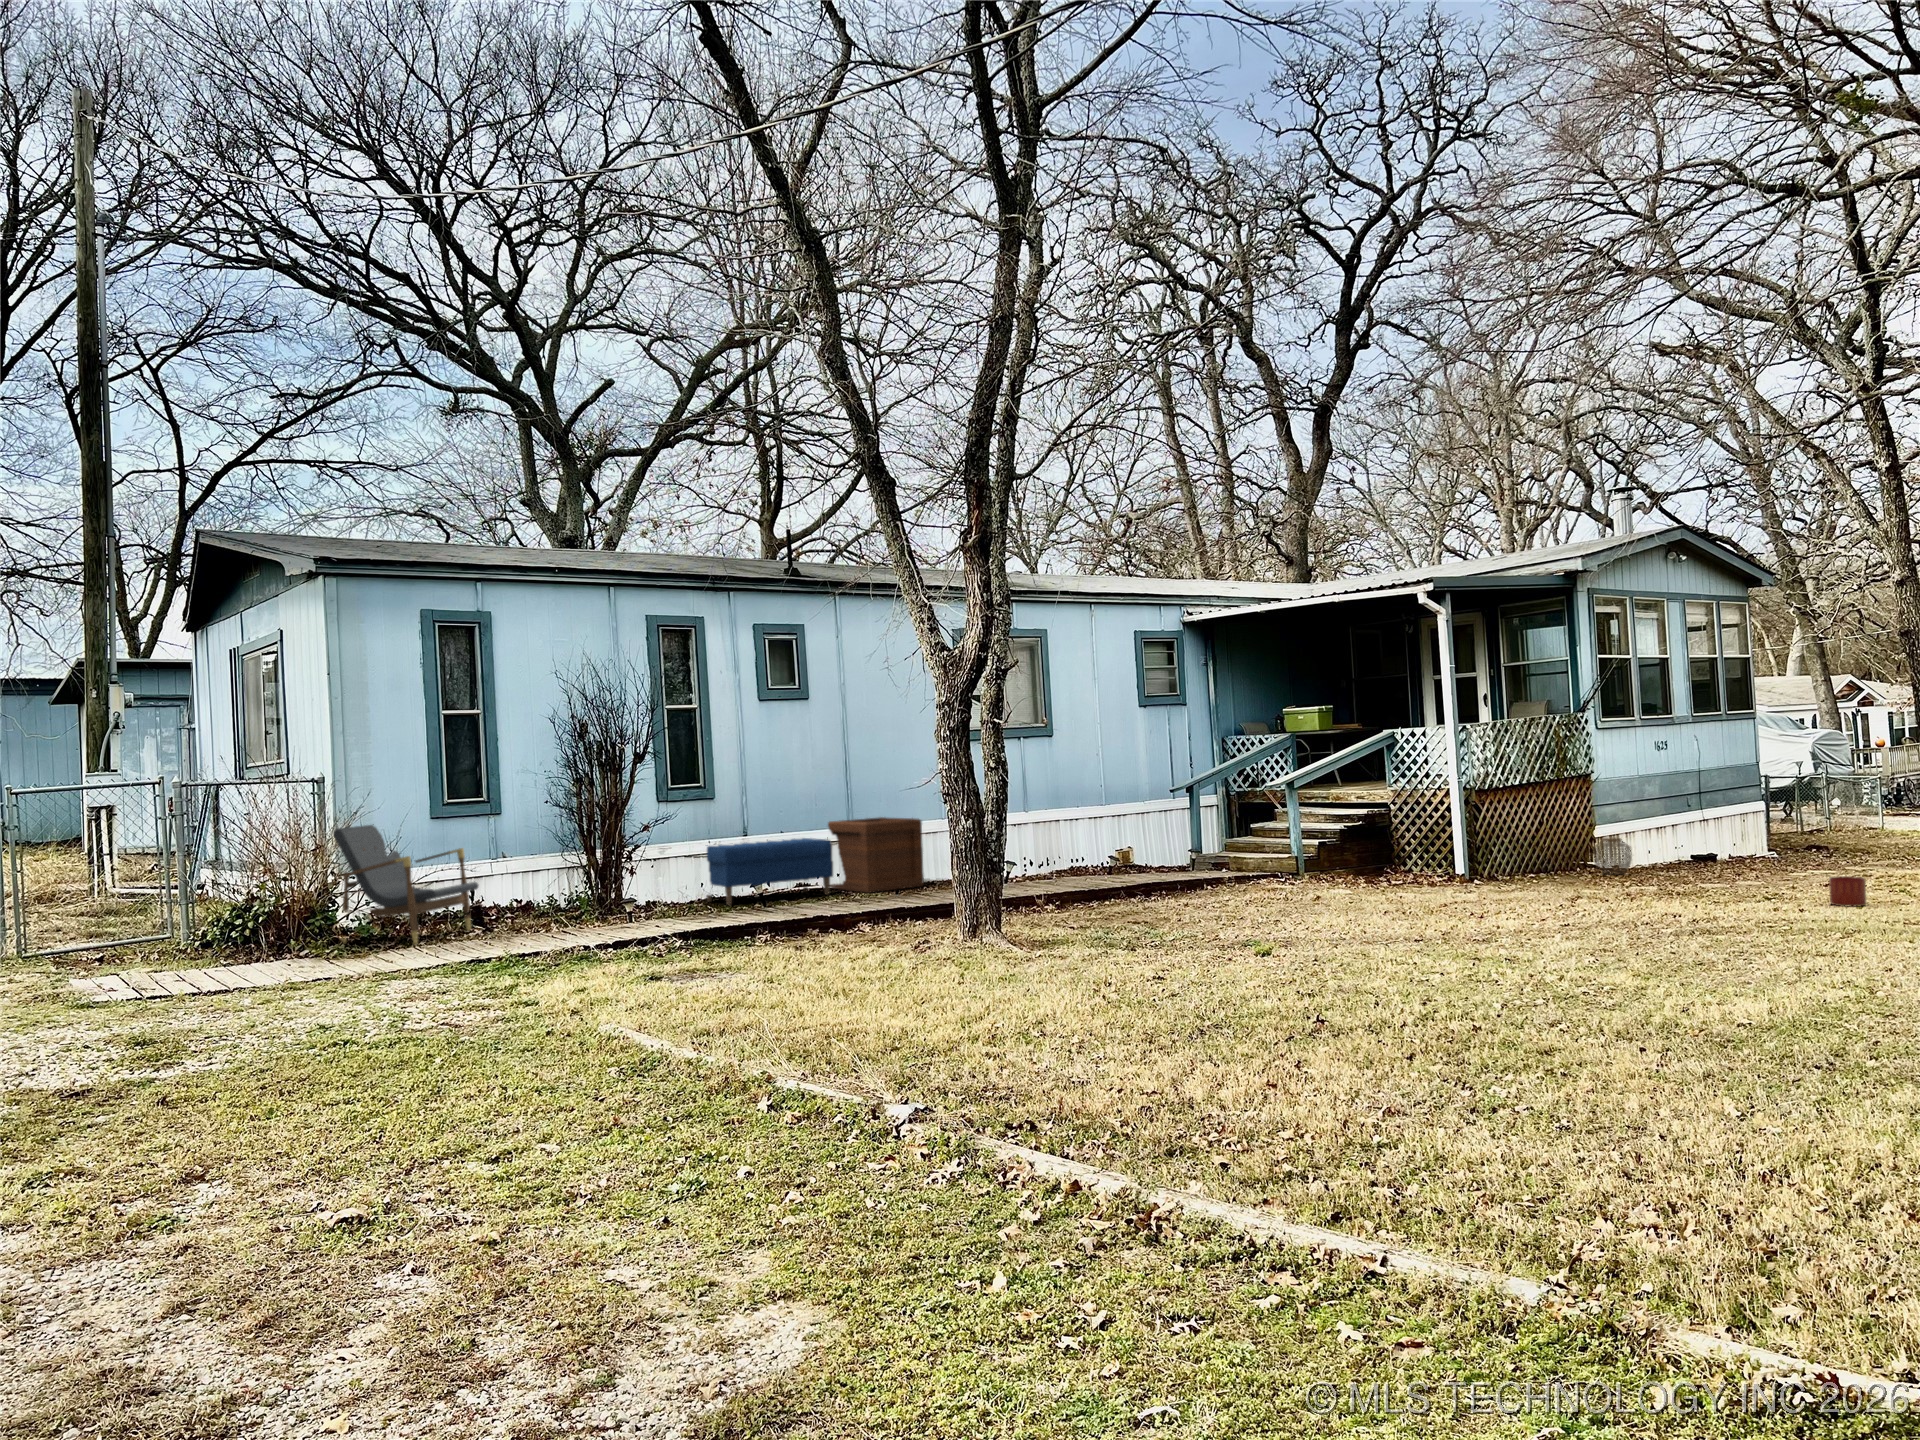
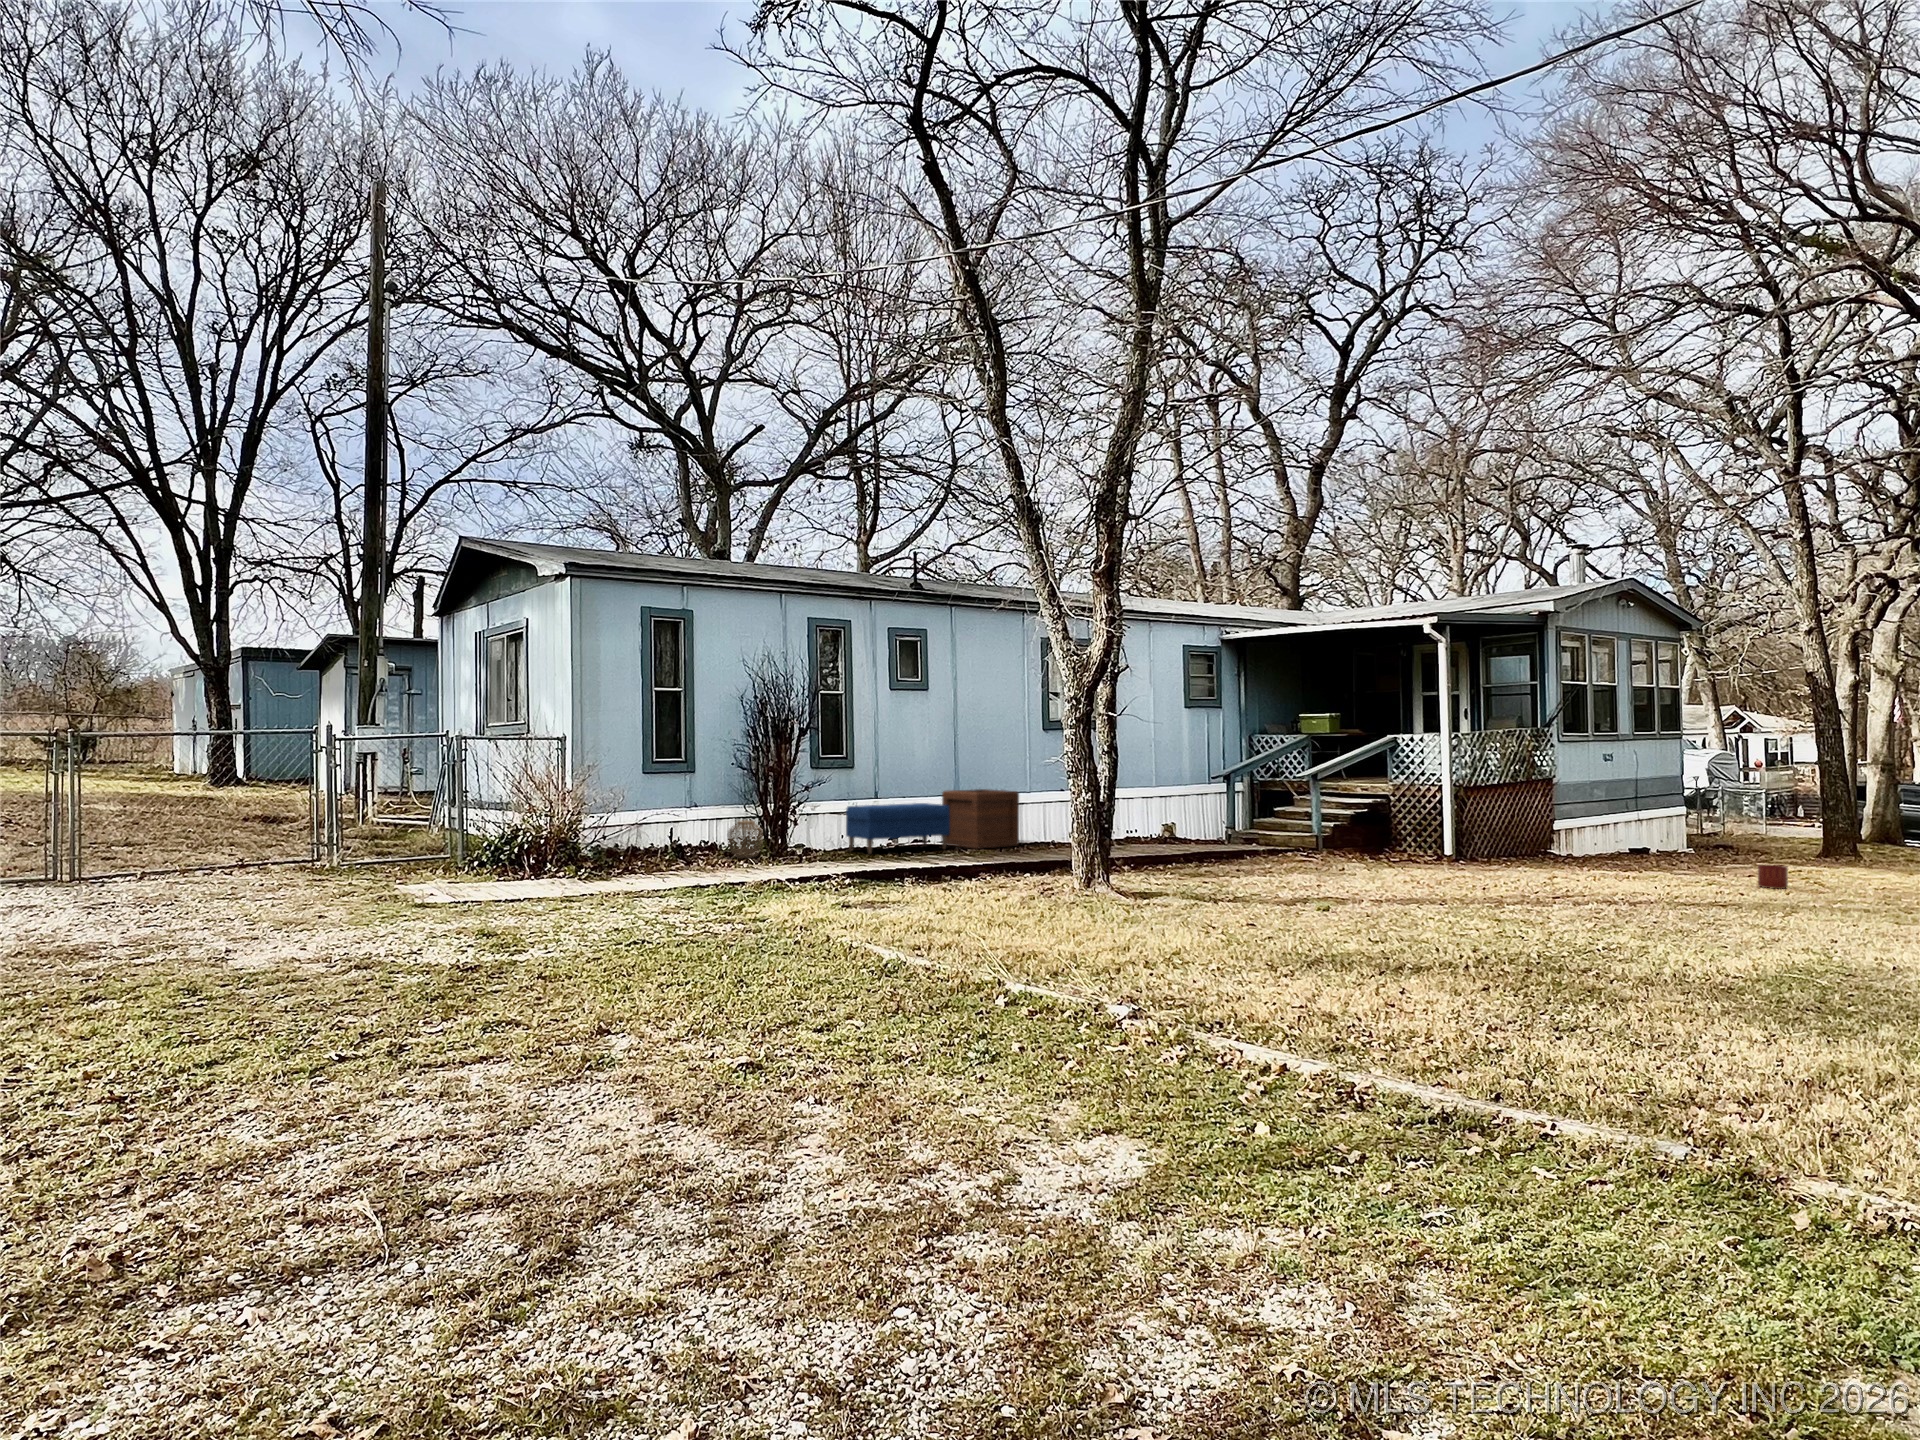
lounge chair: present [333,824,478,944] -> none [574,777,684,874]
woven basket: present [1593,838,1632,875] -> present [728,820,763,857]

